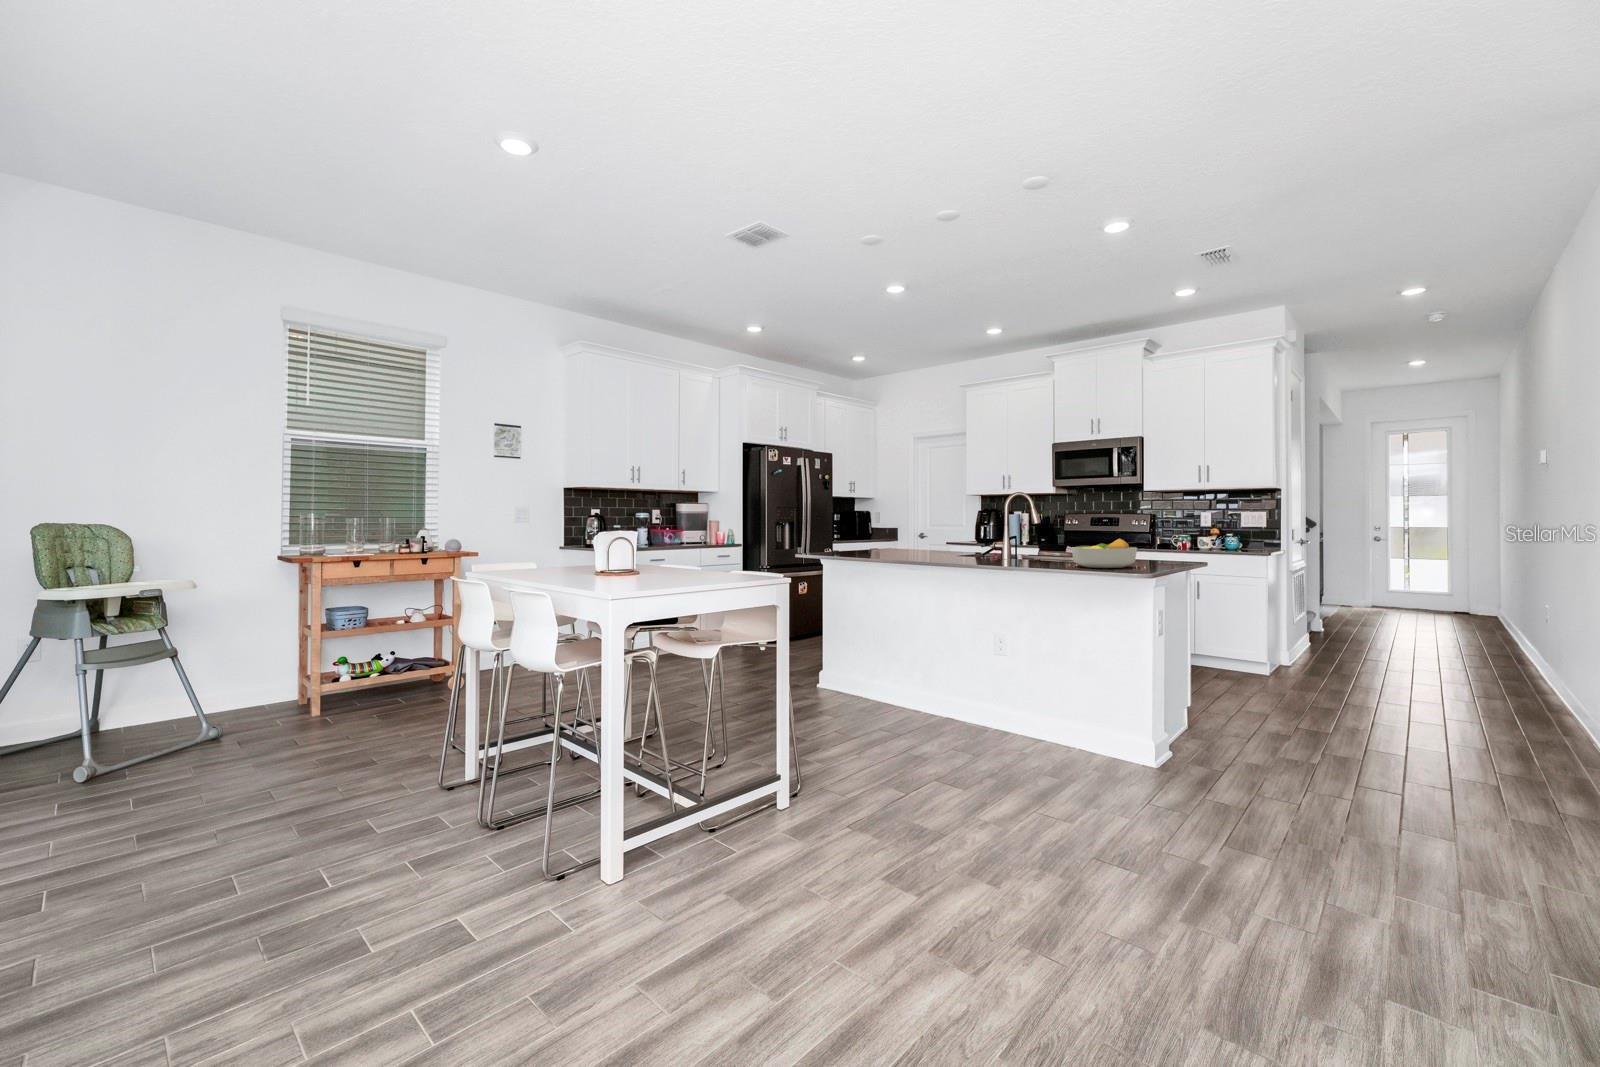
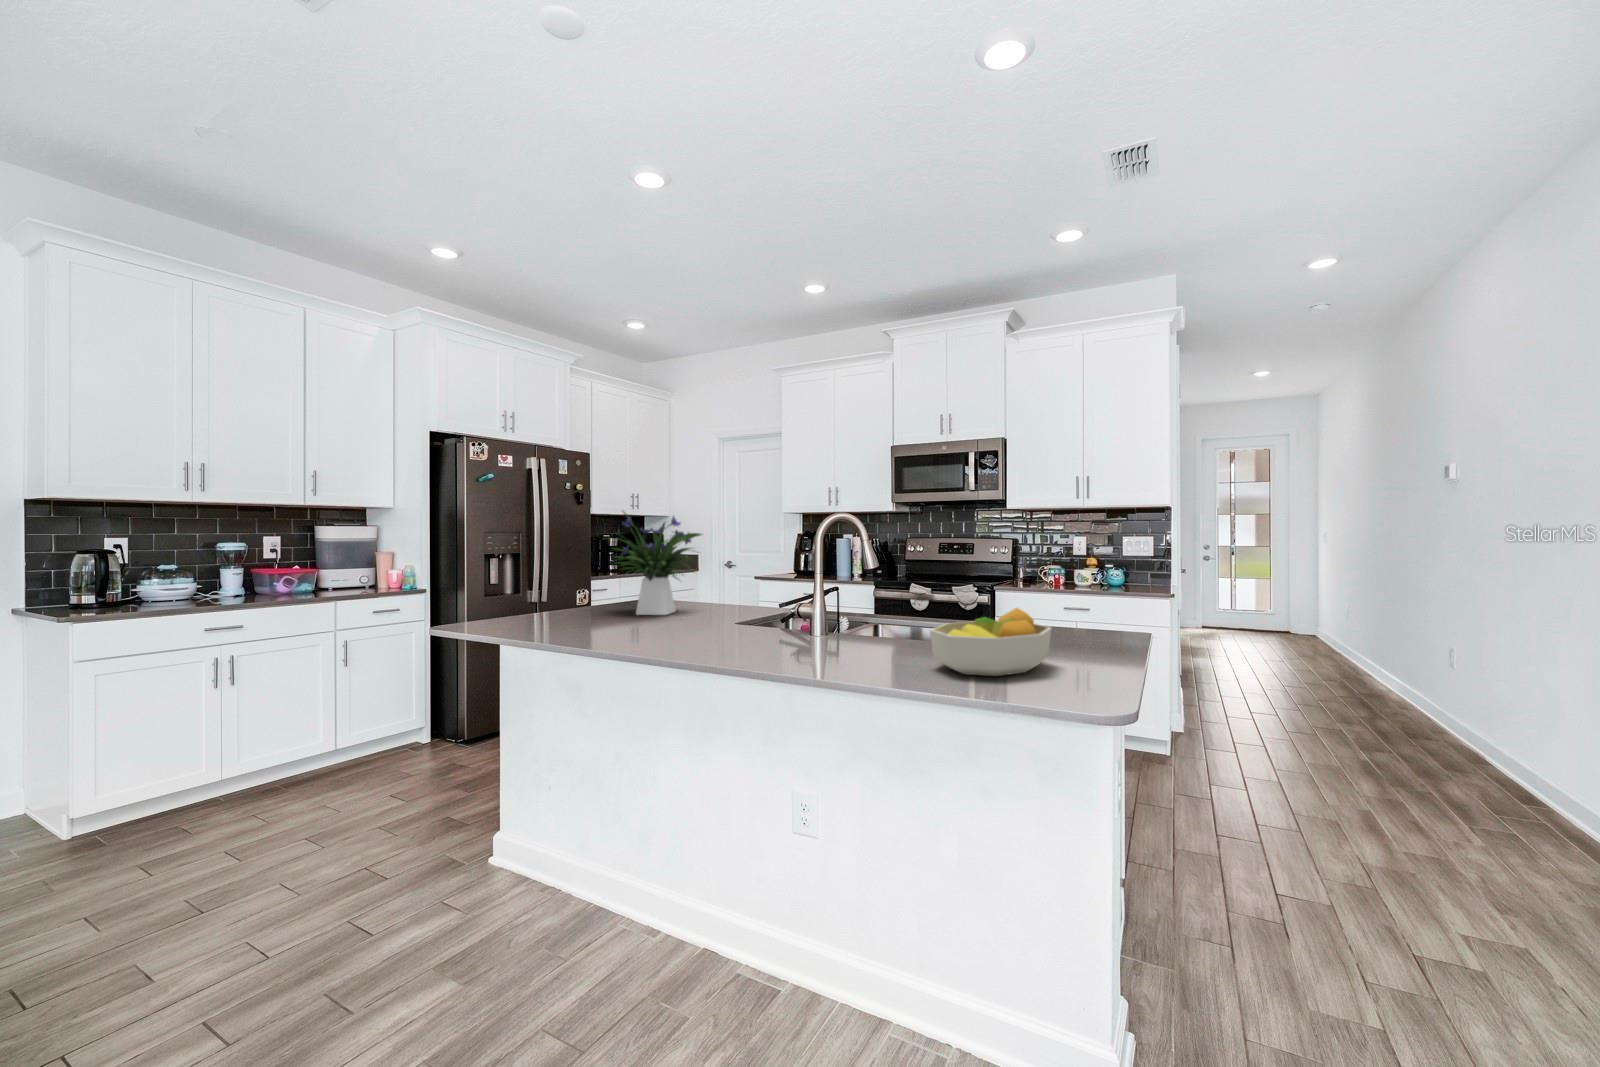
flower arrangement: none [880,492,936,552] -> present [614,512,701,615]

